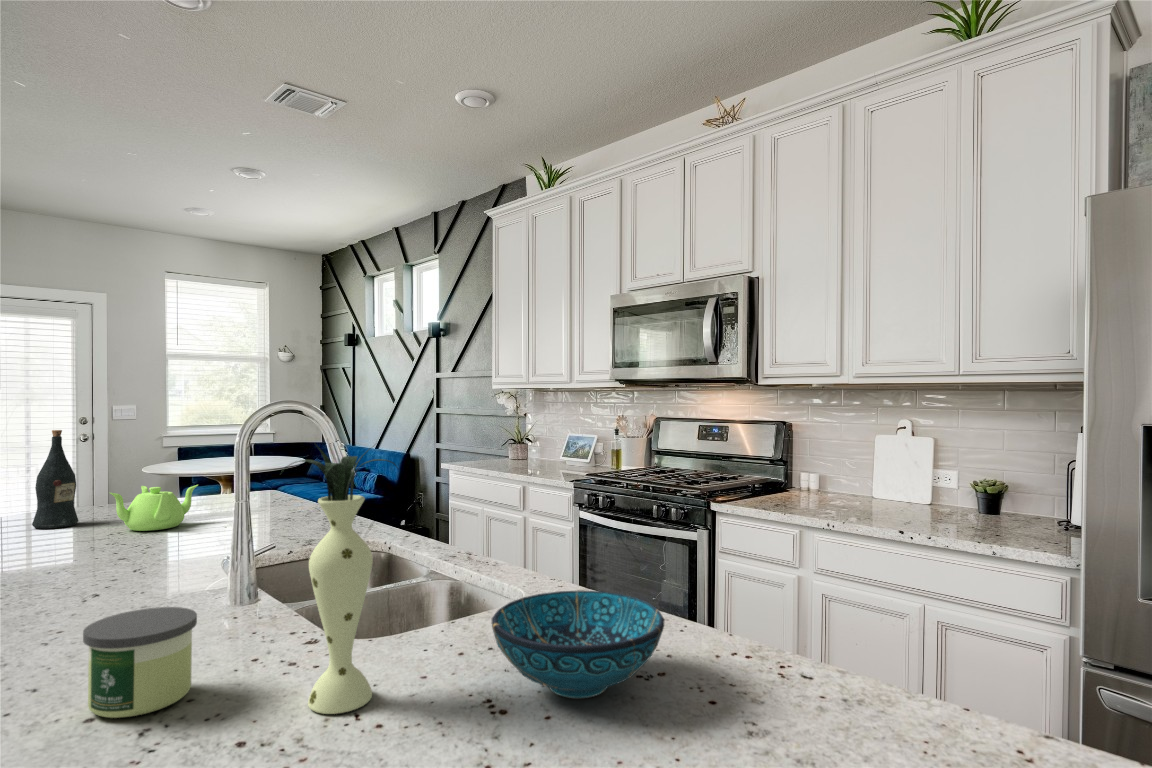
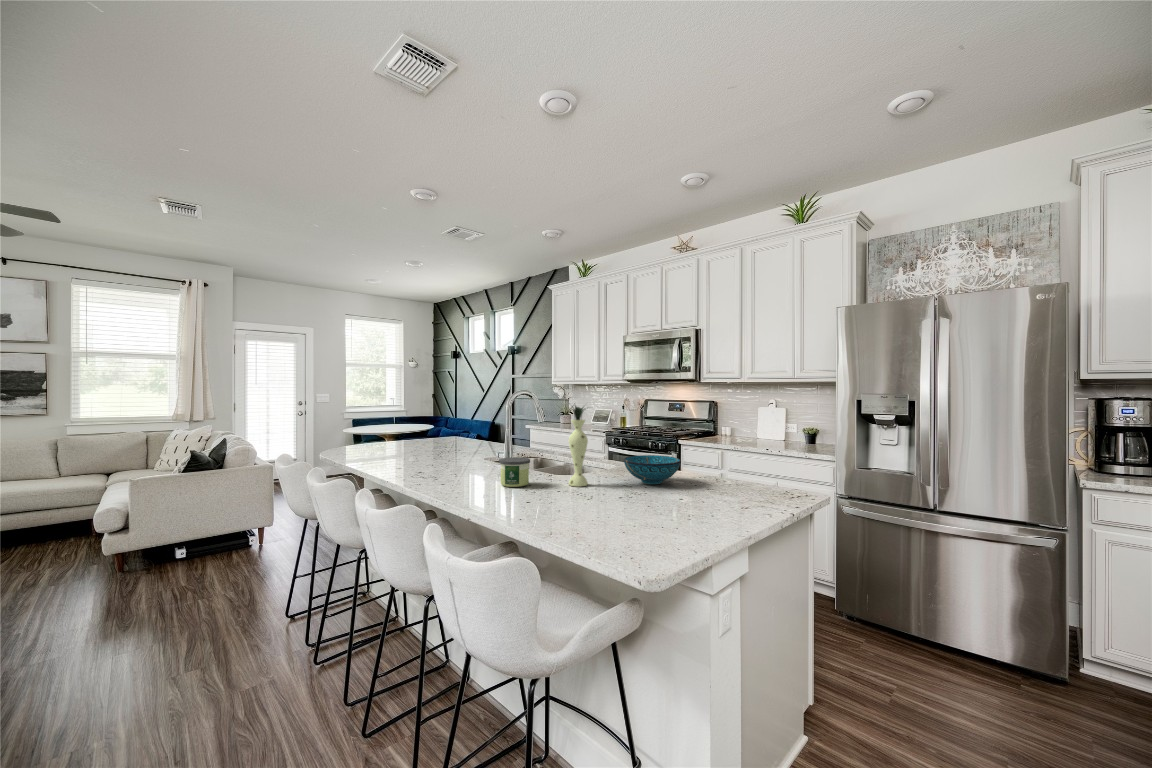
wine bottle: present [32,430,79,529] -> none [369,403,388,449]
teapot: present [110,485,198,531] -> none [409,429,442,449]

